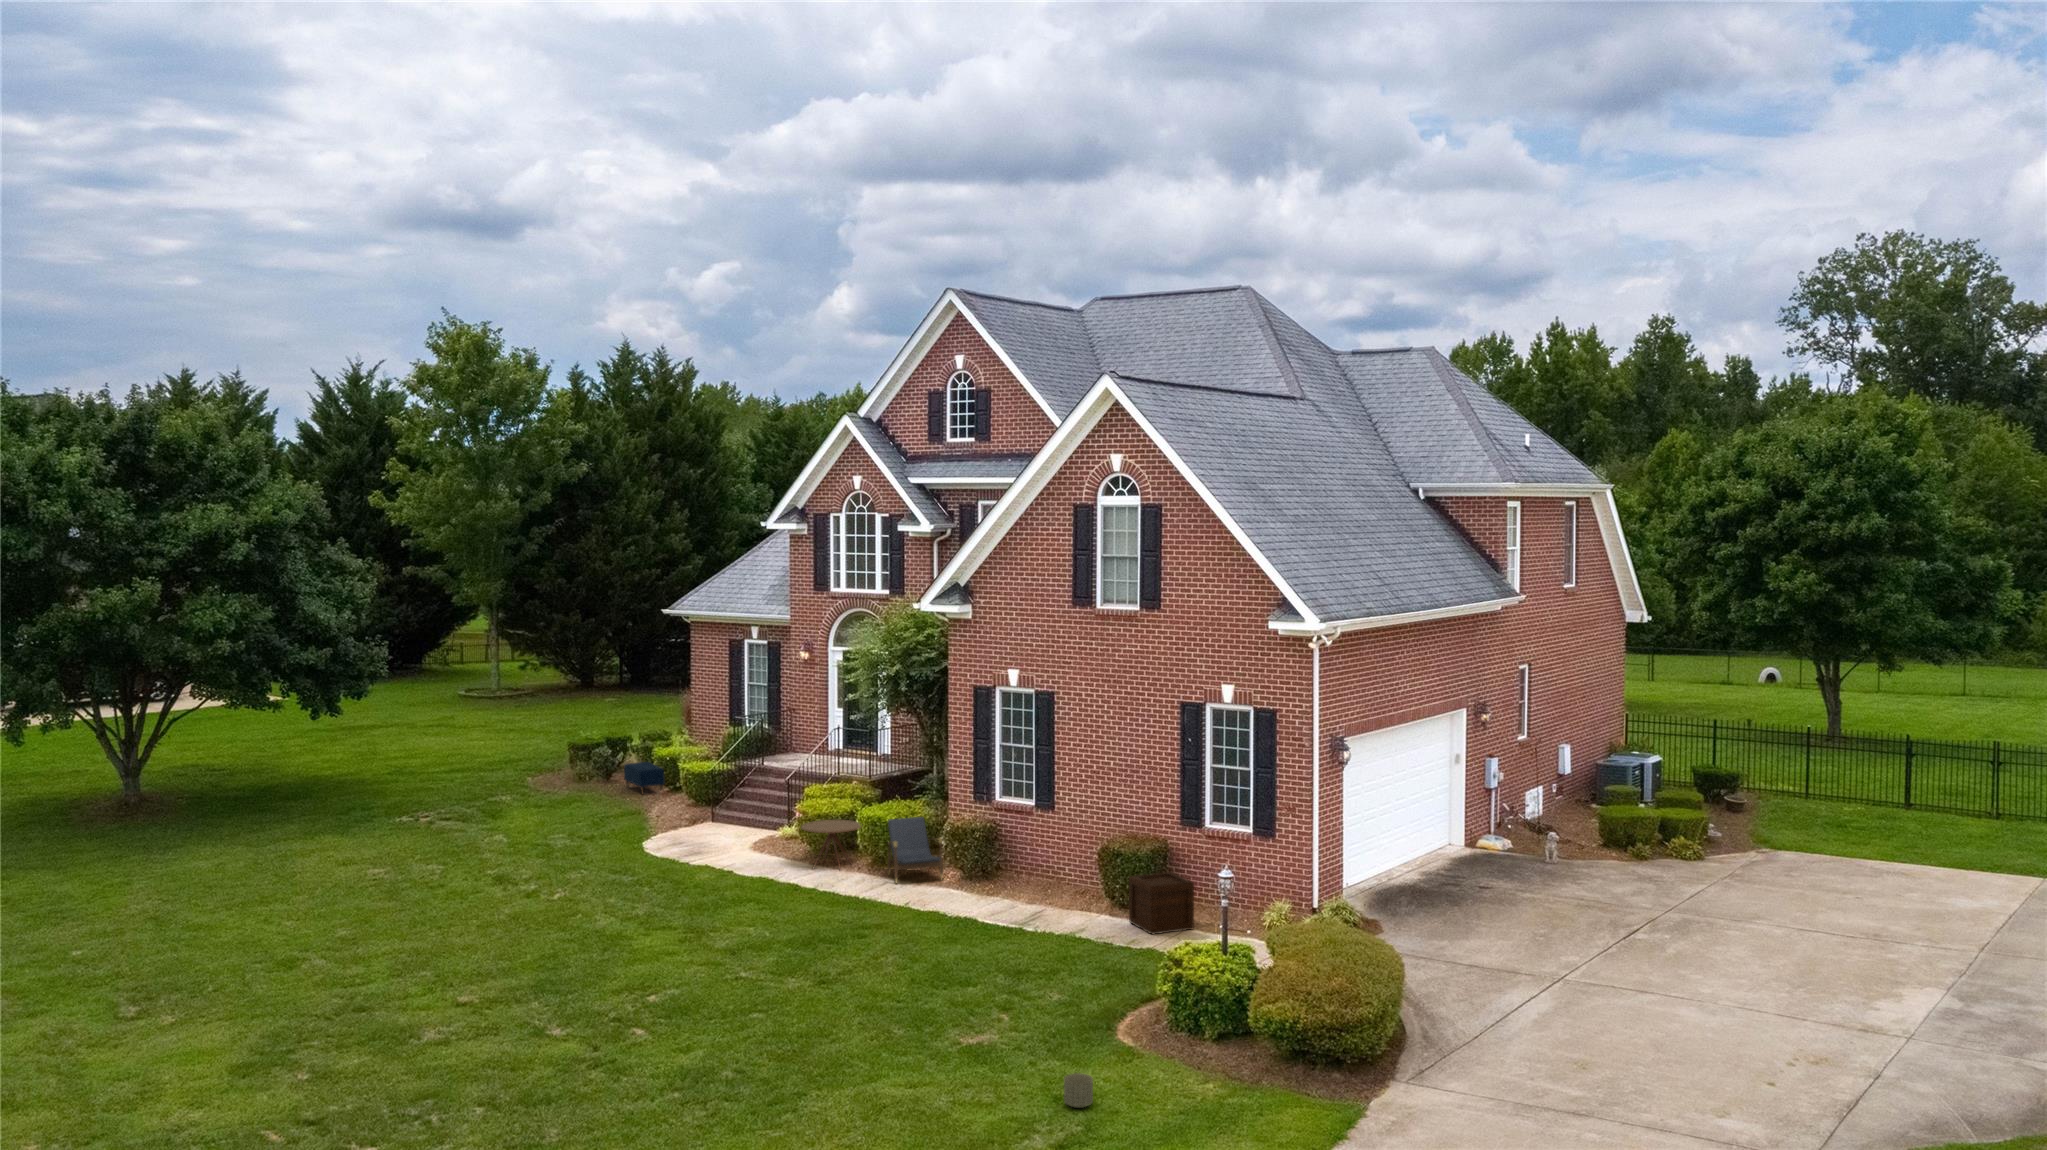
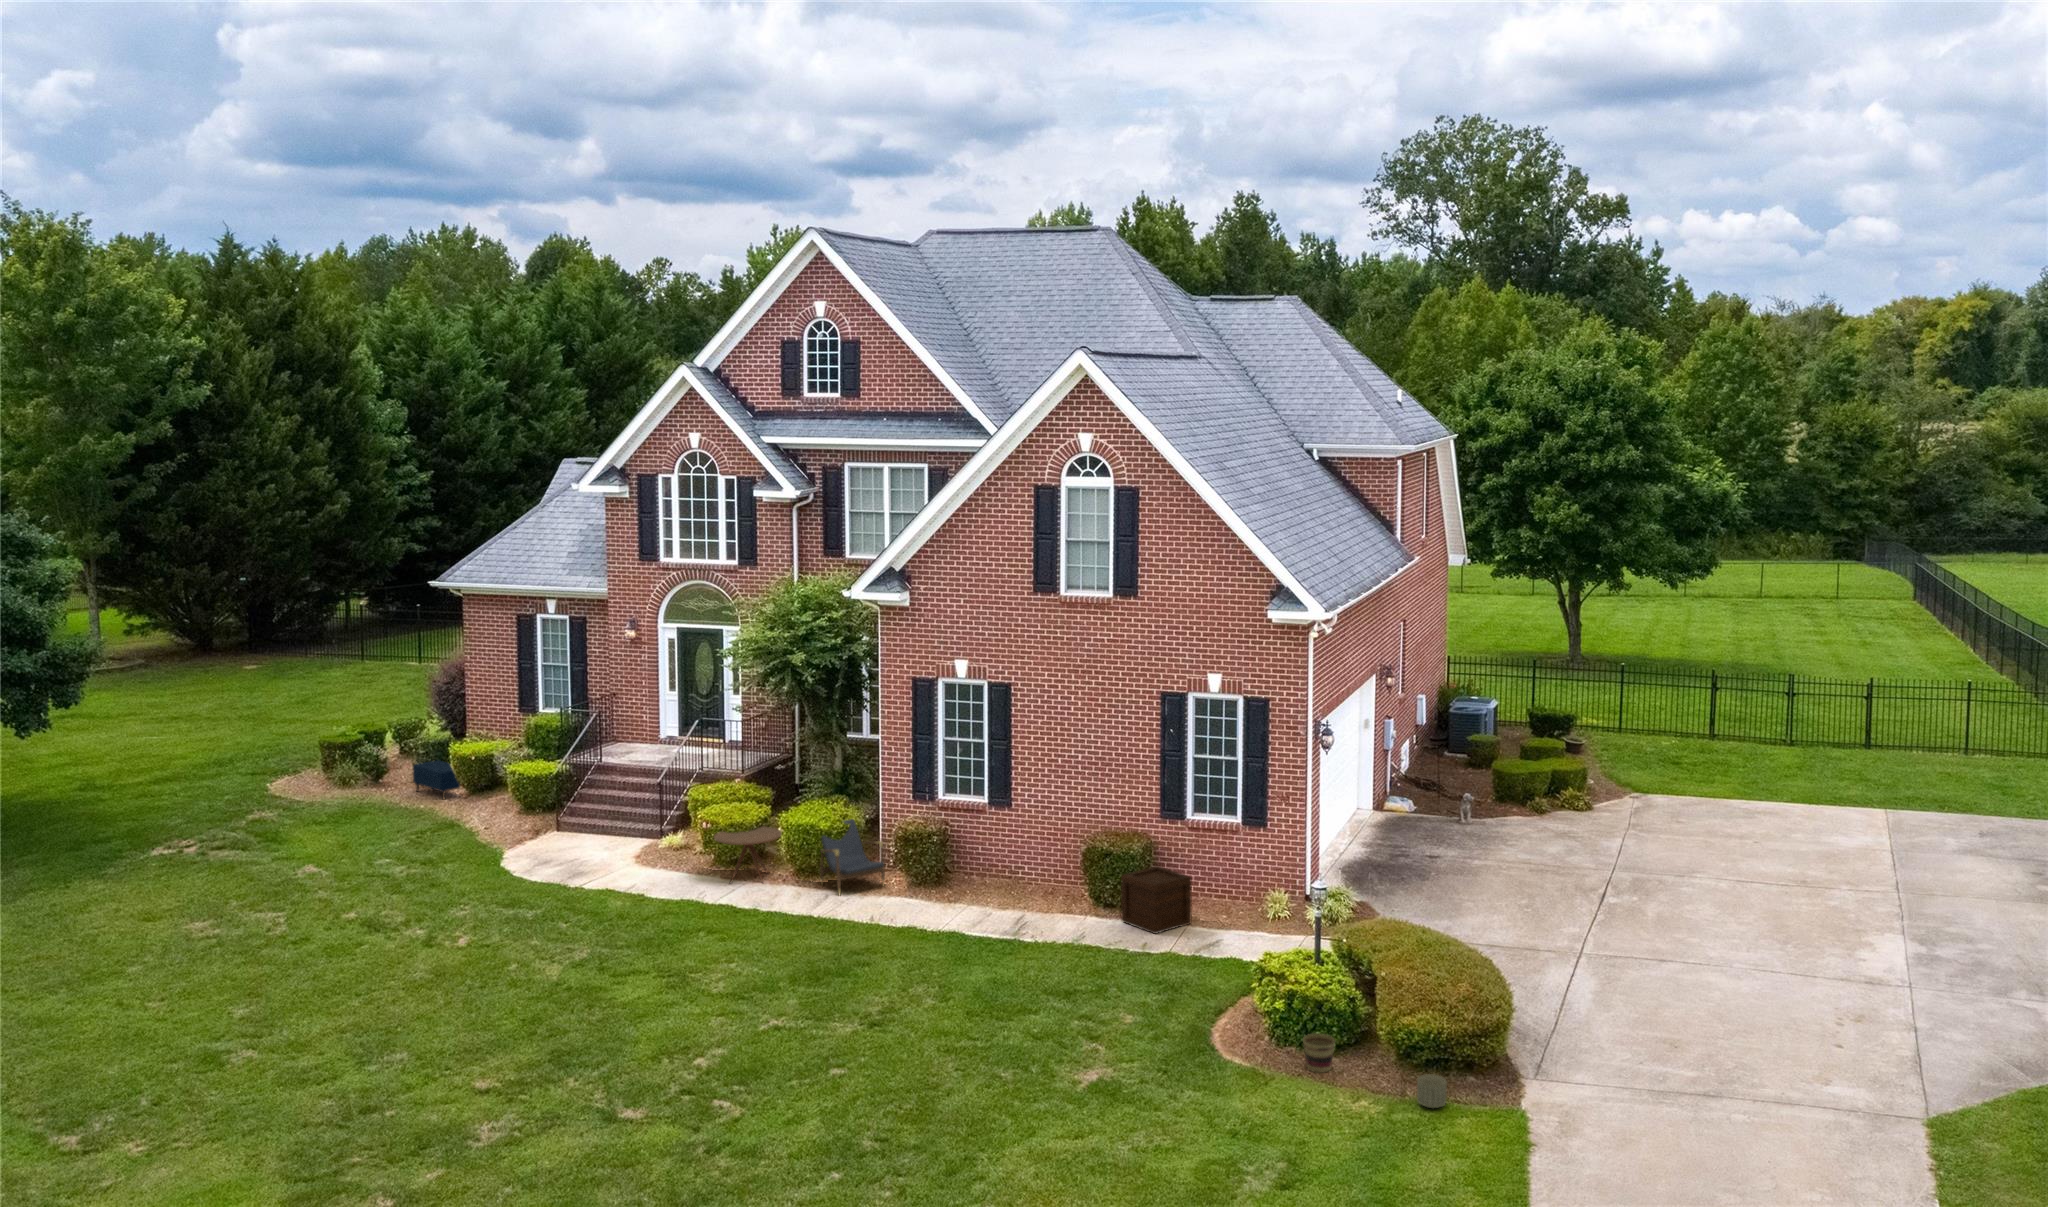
basket: none [1186,1018,1218,1056] -> present [1303,1033,1335,1073]
planter: present [1064,1073,1093,1108] -> present [1417,1074,1447,1108]

